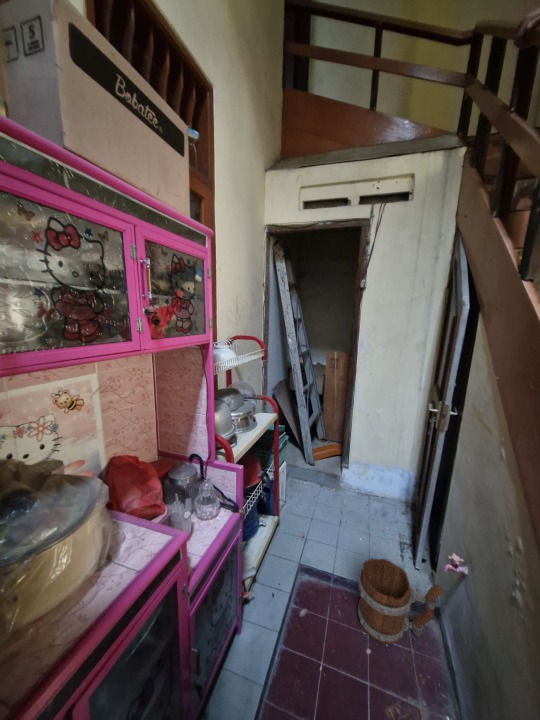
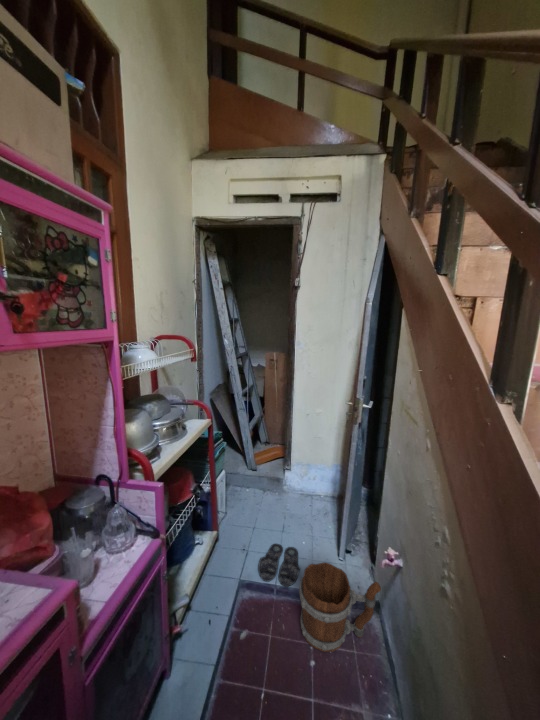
slippers: none [317,536,358,577] -> present [258,544,300,587]

